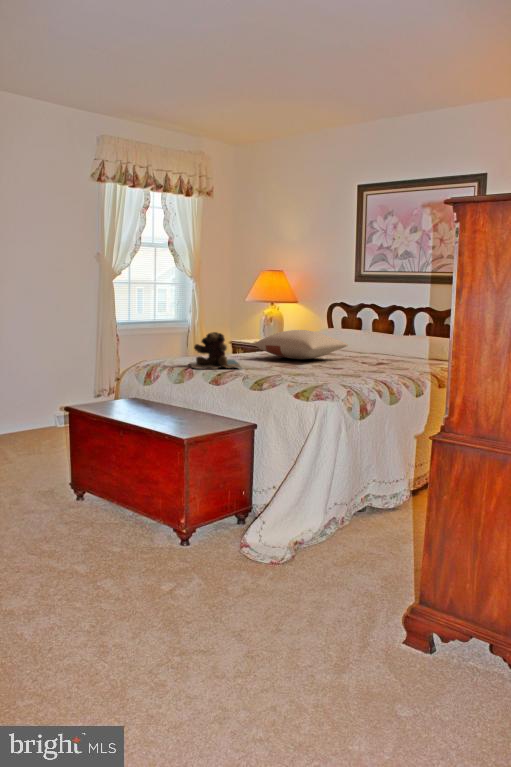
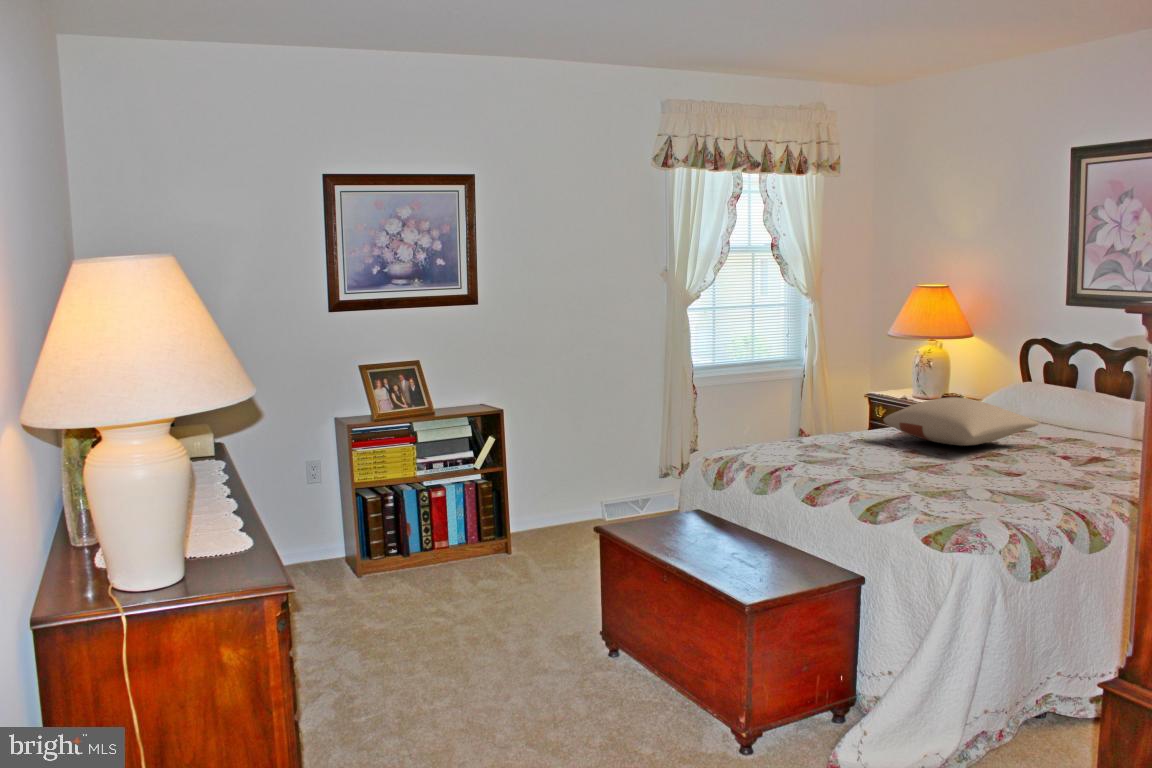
teddy bear: present [190,332,241,369] -> none [779,410,855,469]

